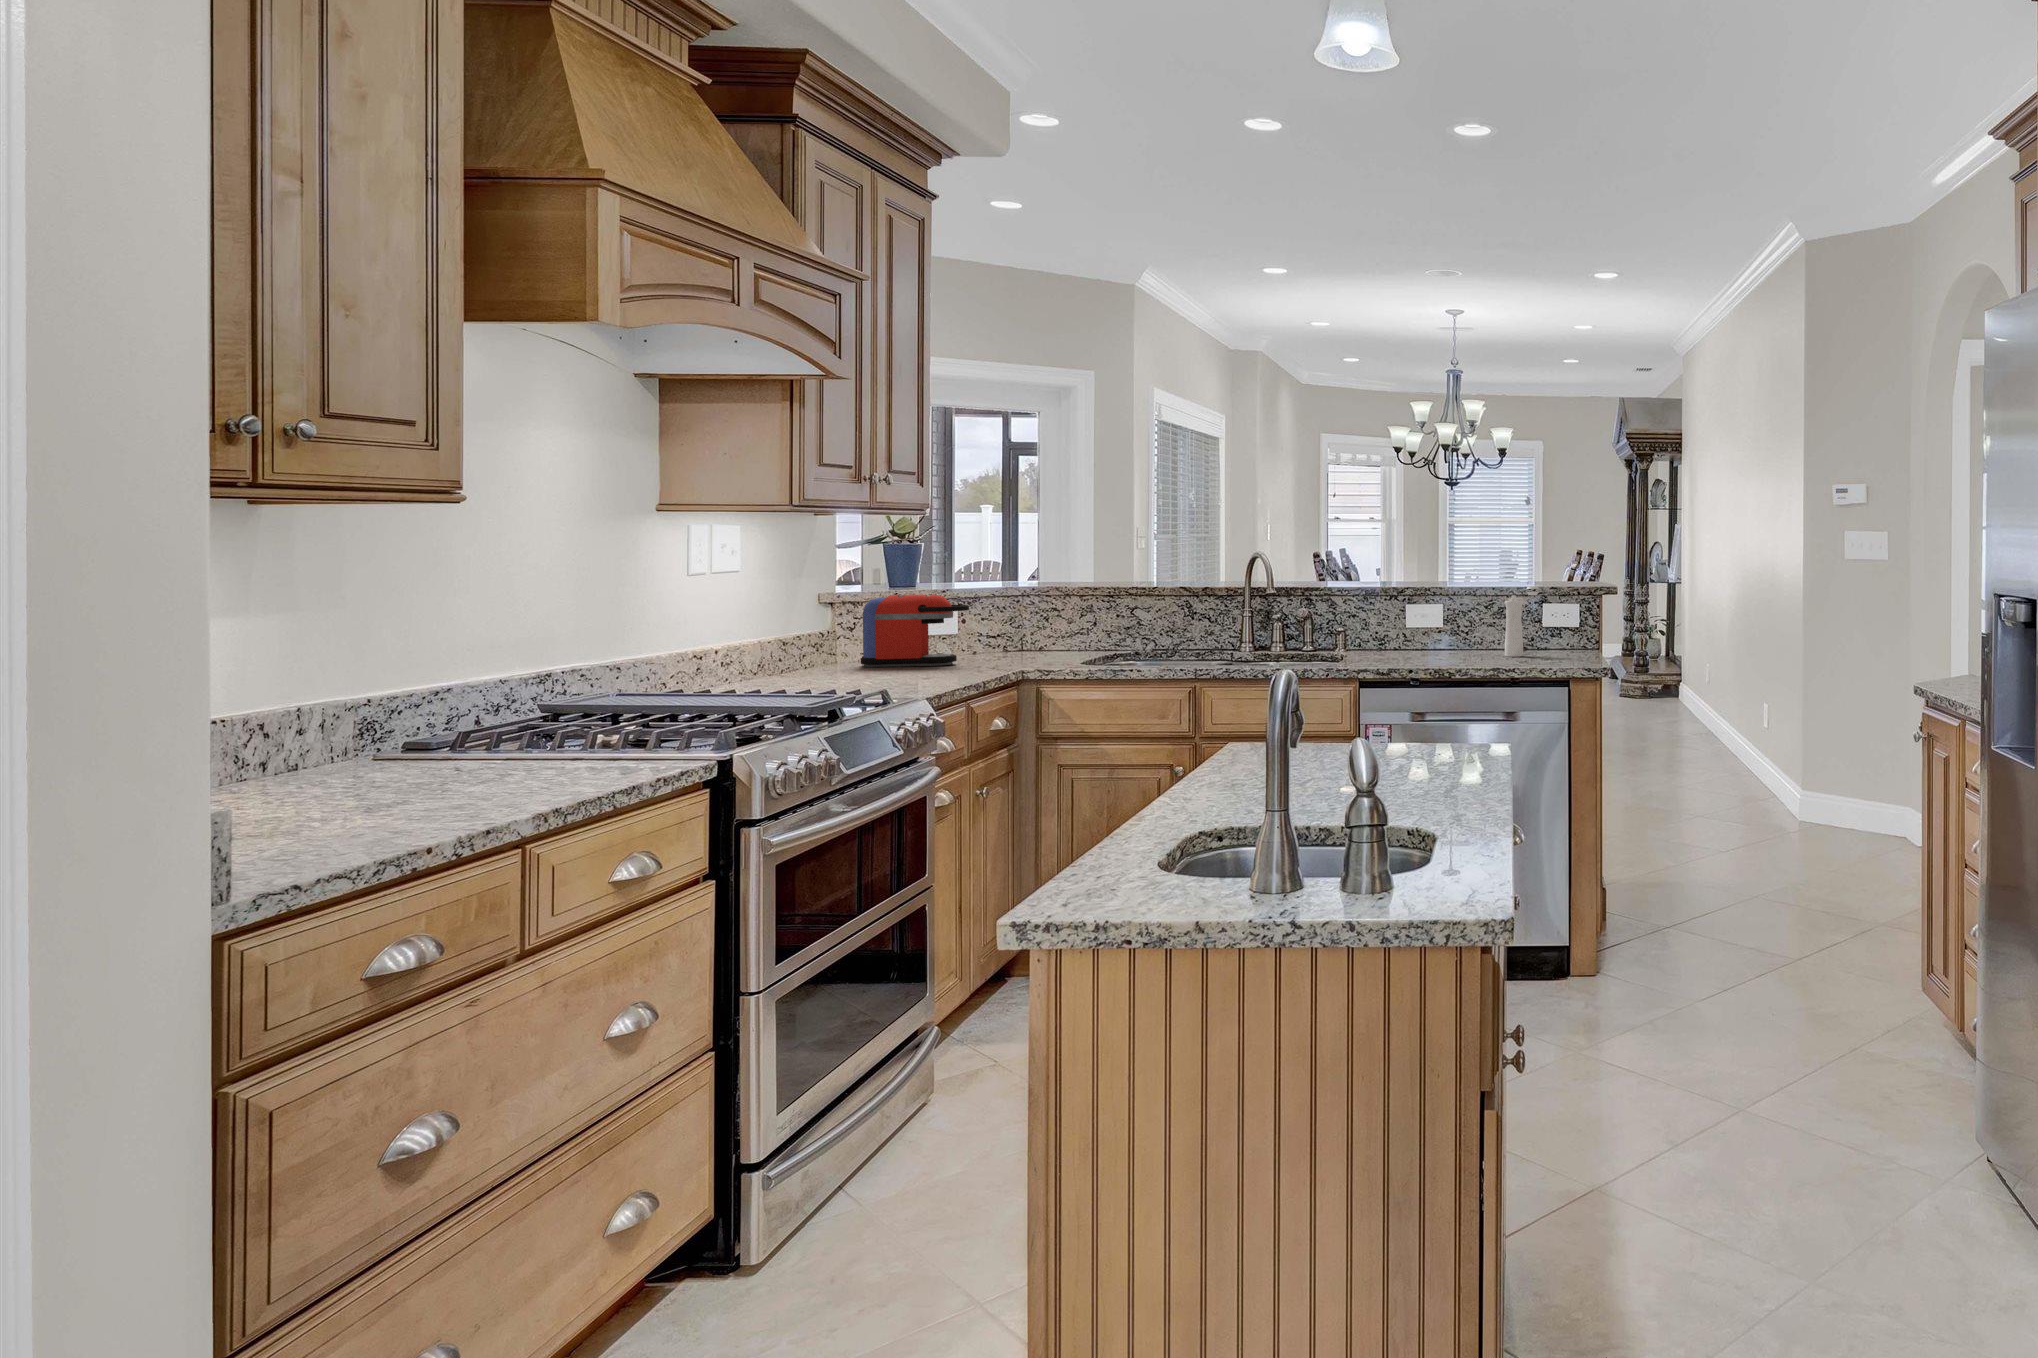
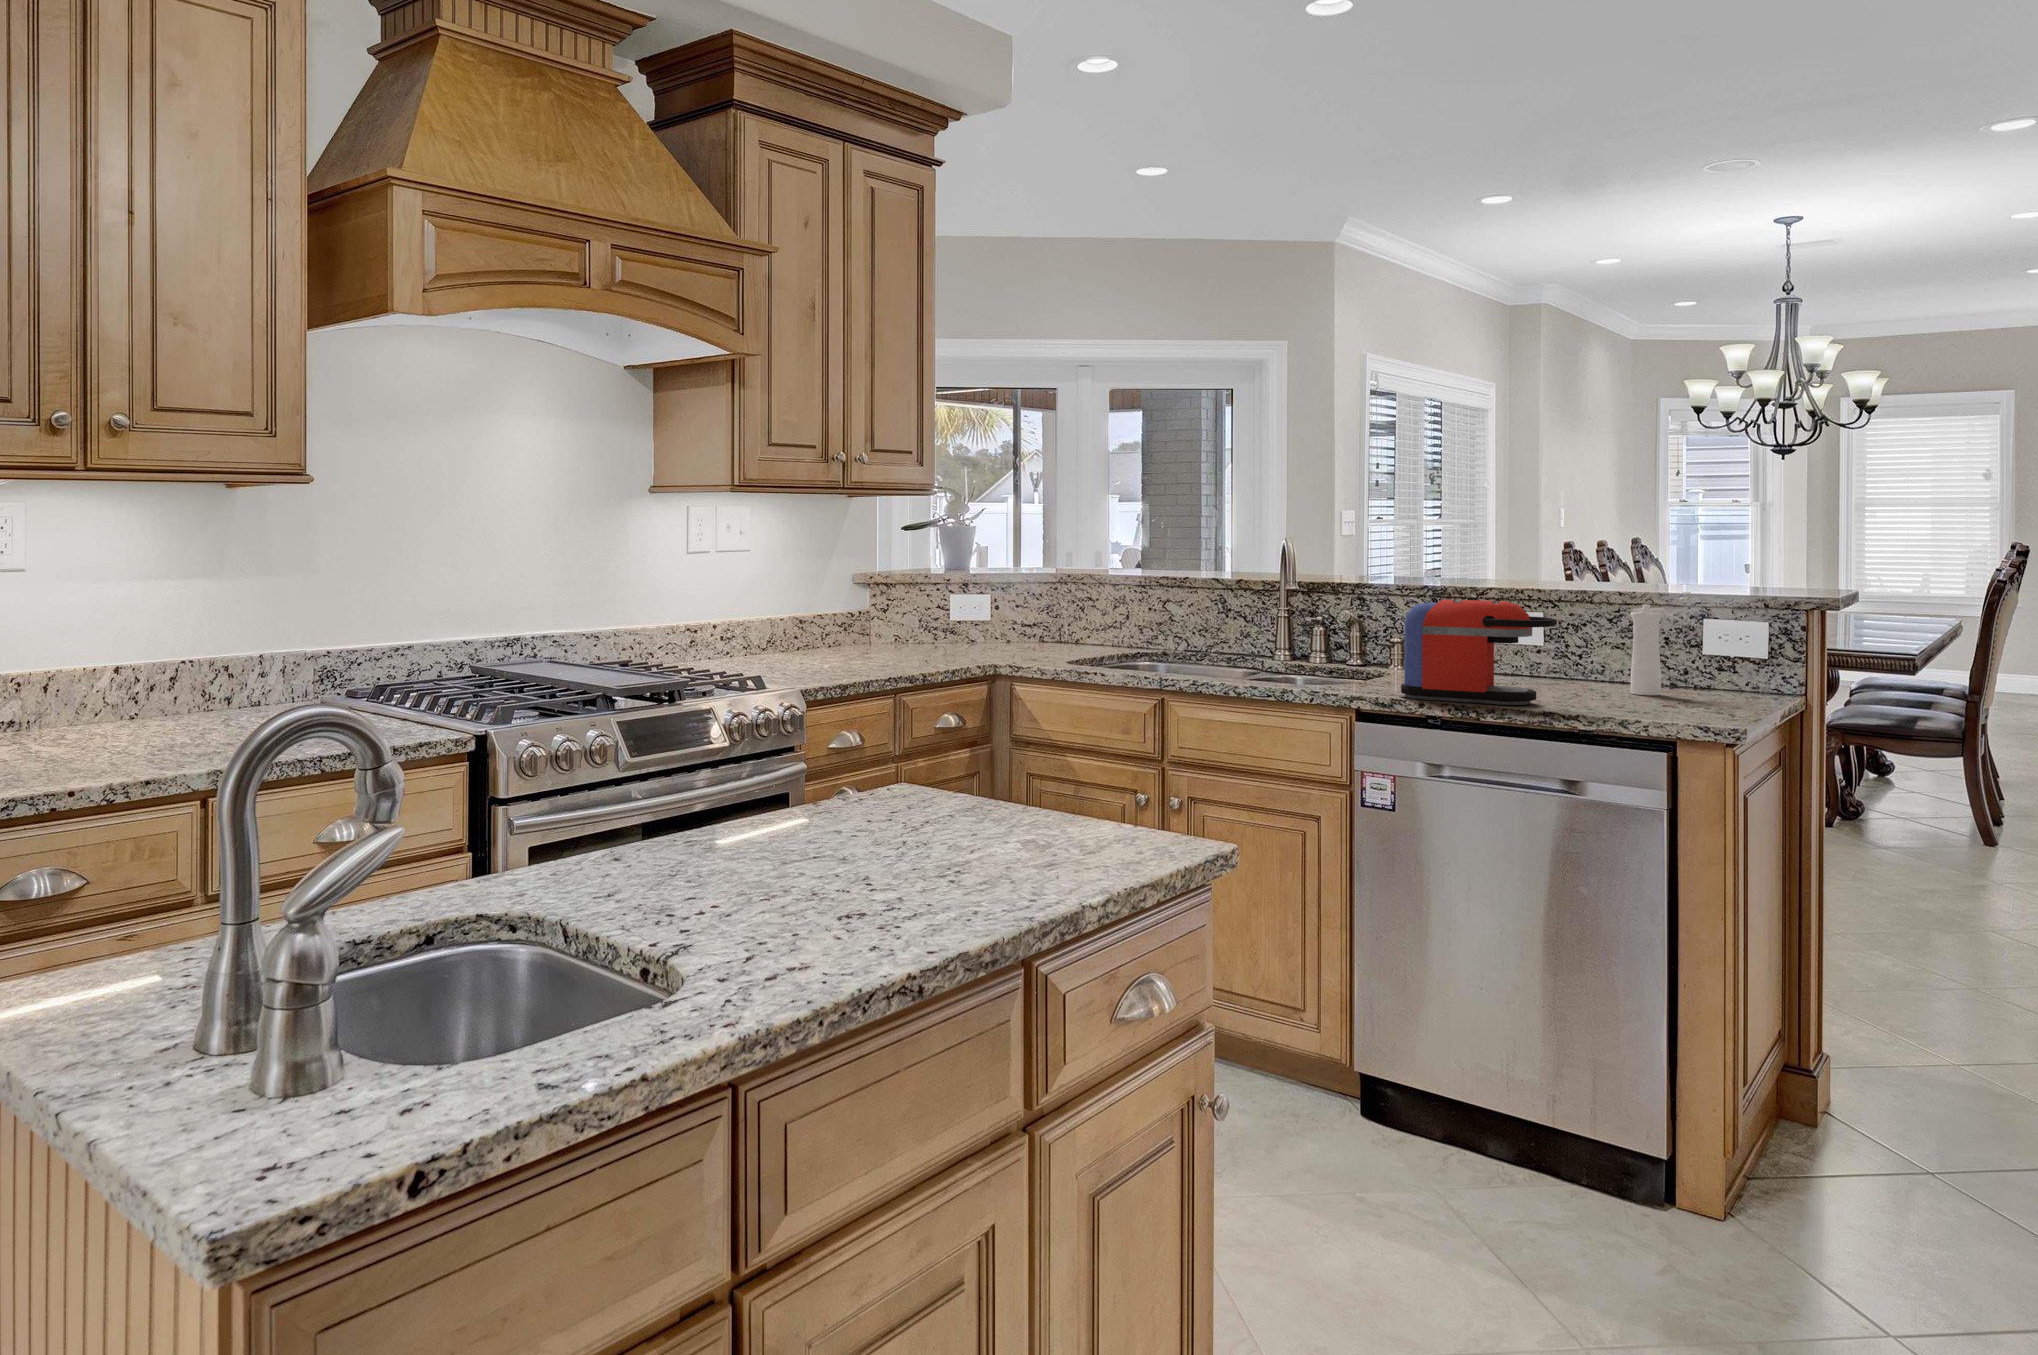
coffee maker: present [861,594,969,667] -> present [1401,600,1556,705]

